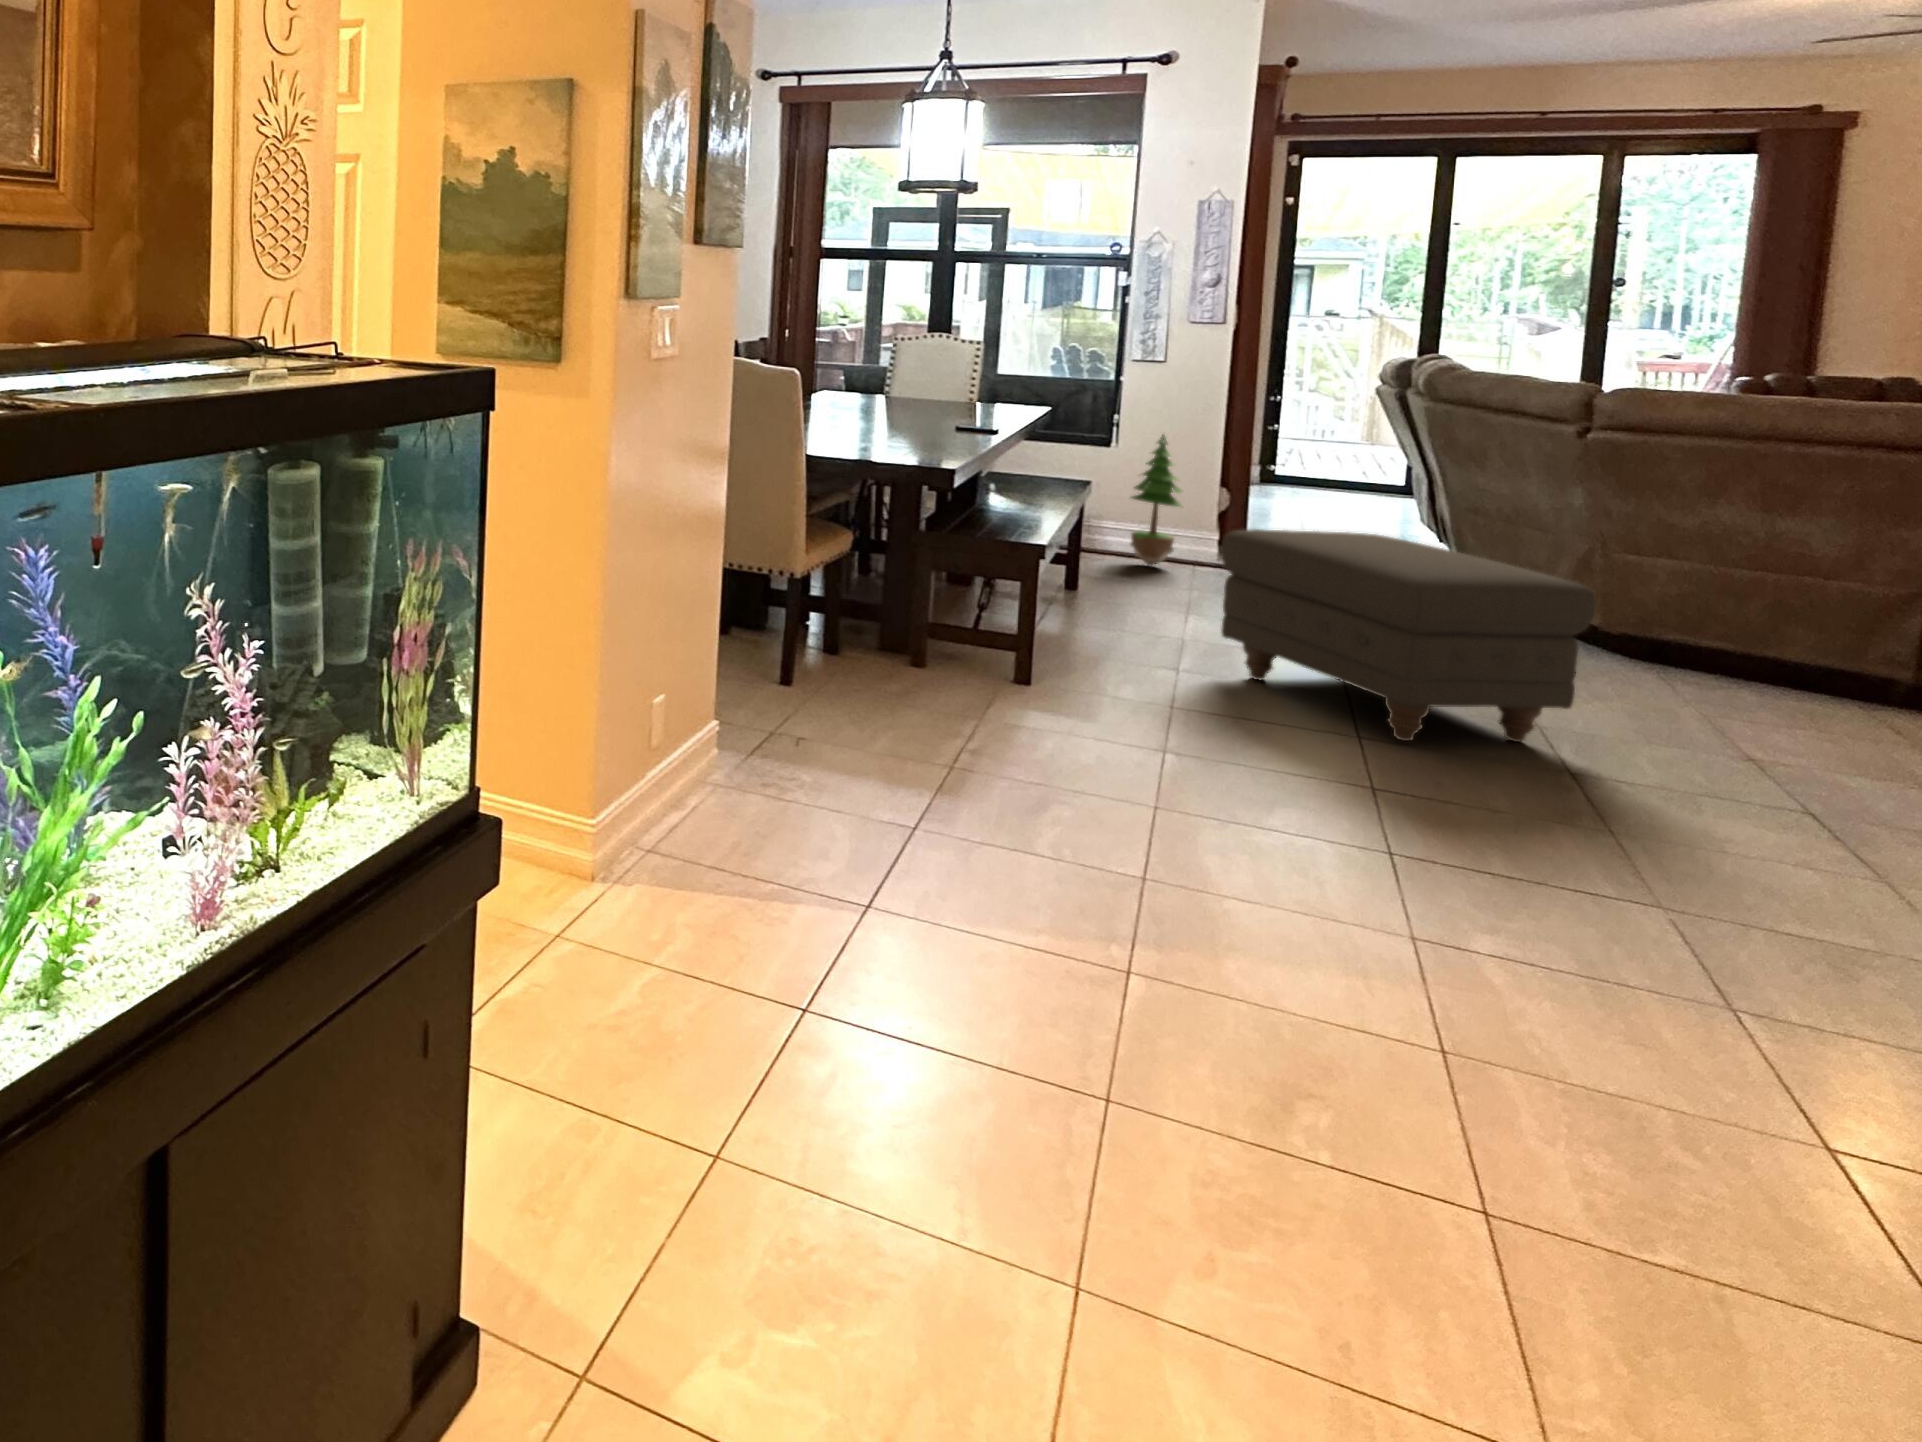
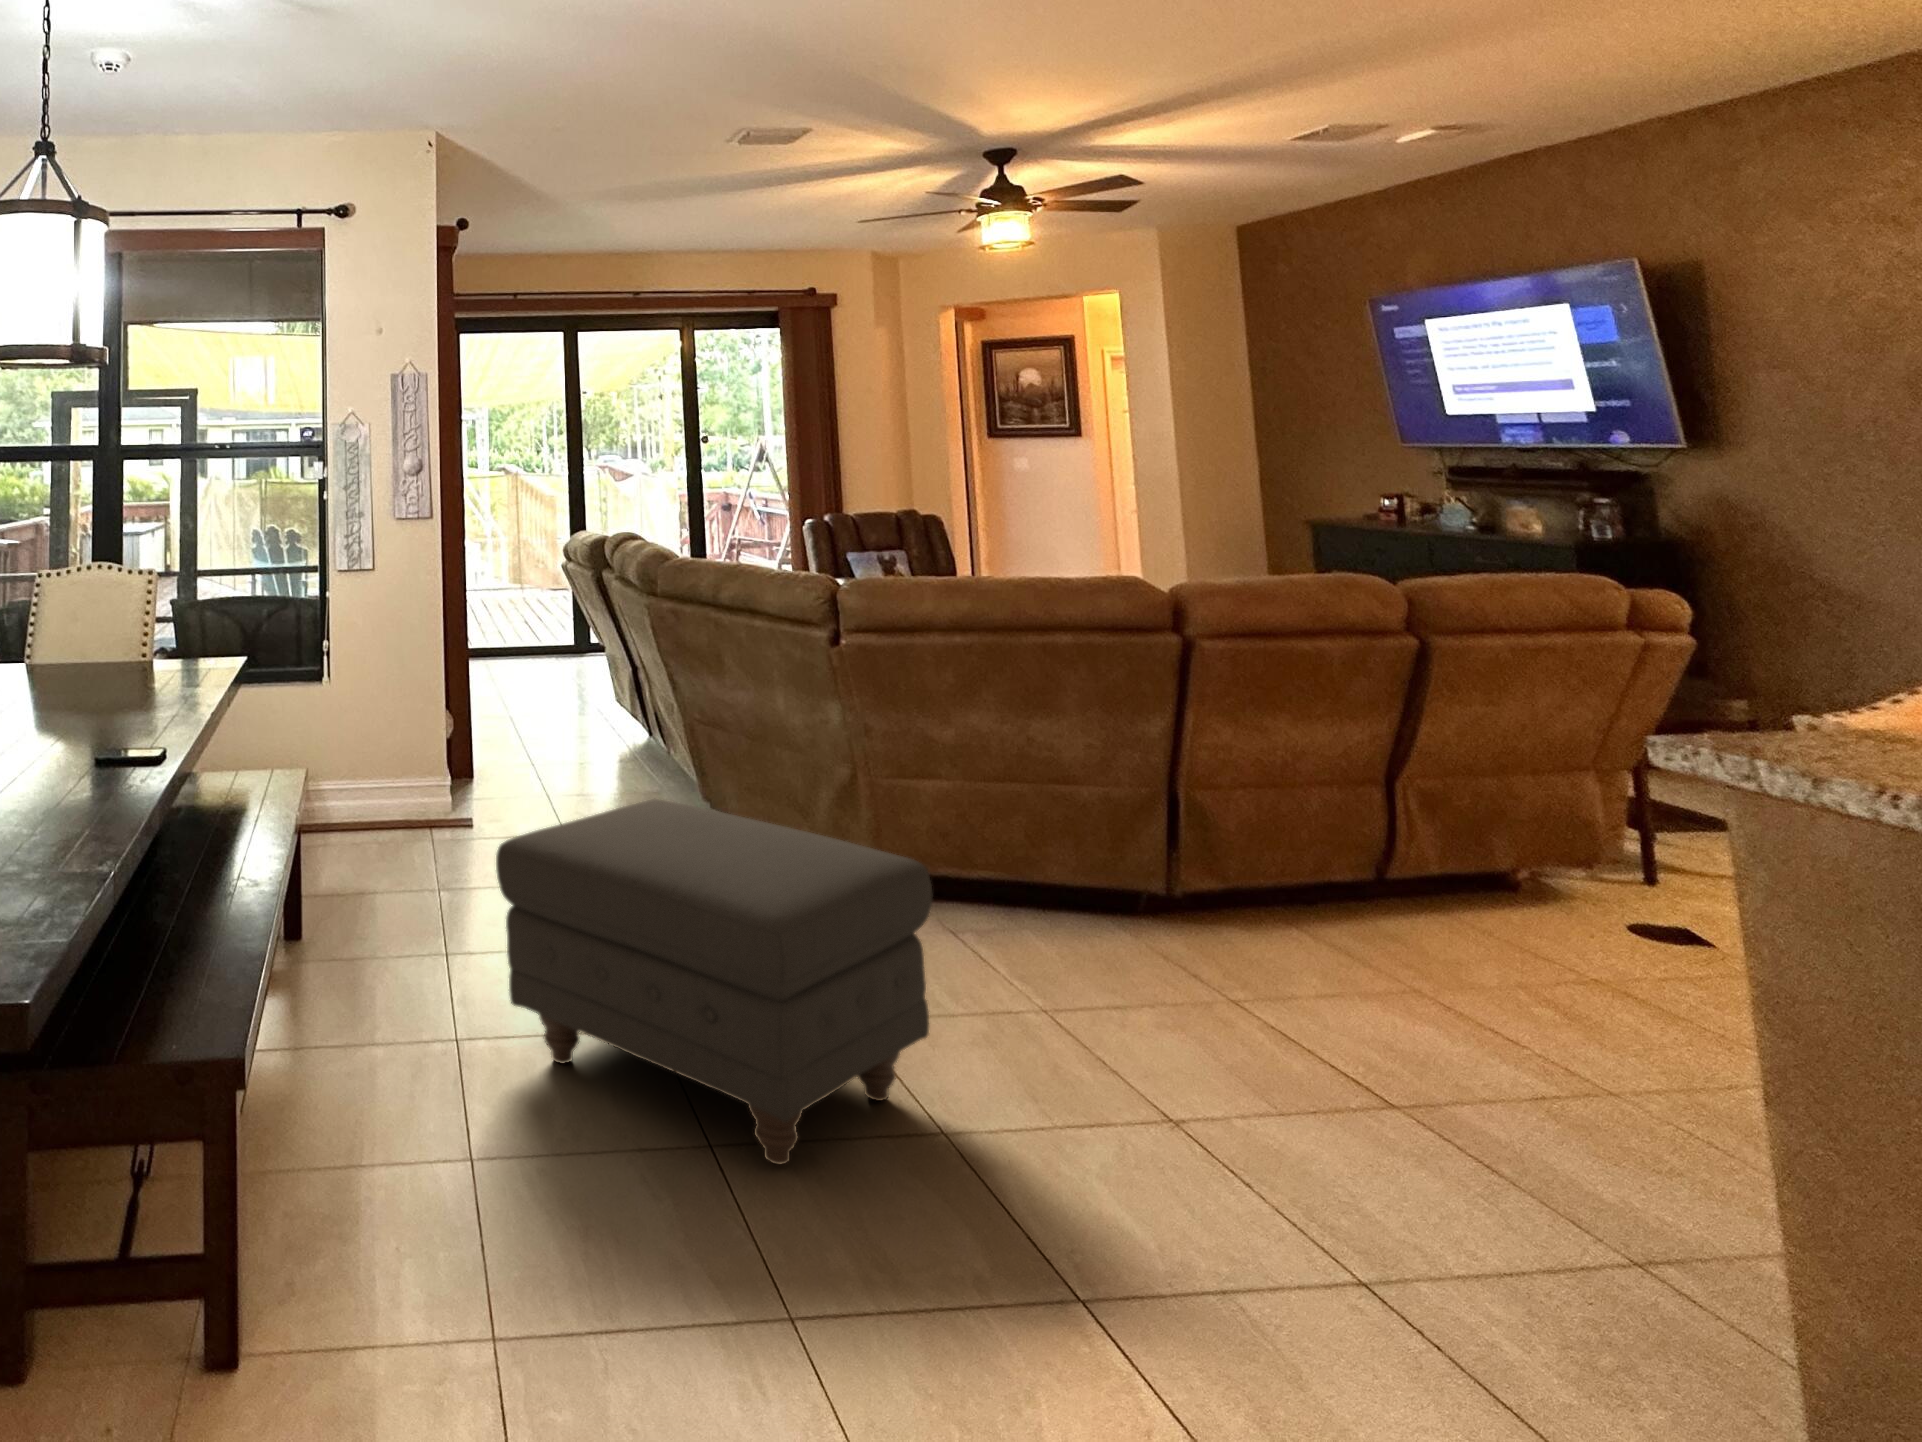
potted tree: present [1130,435,1182,566] -> none [352,660,414,838]

